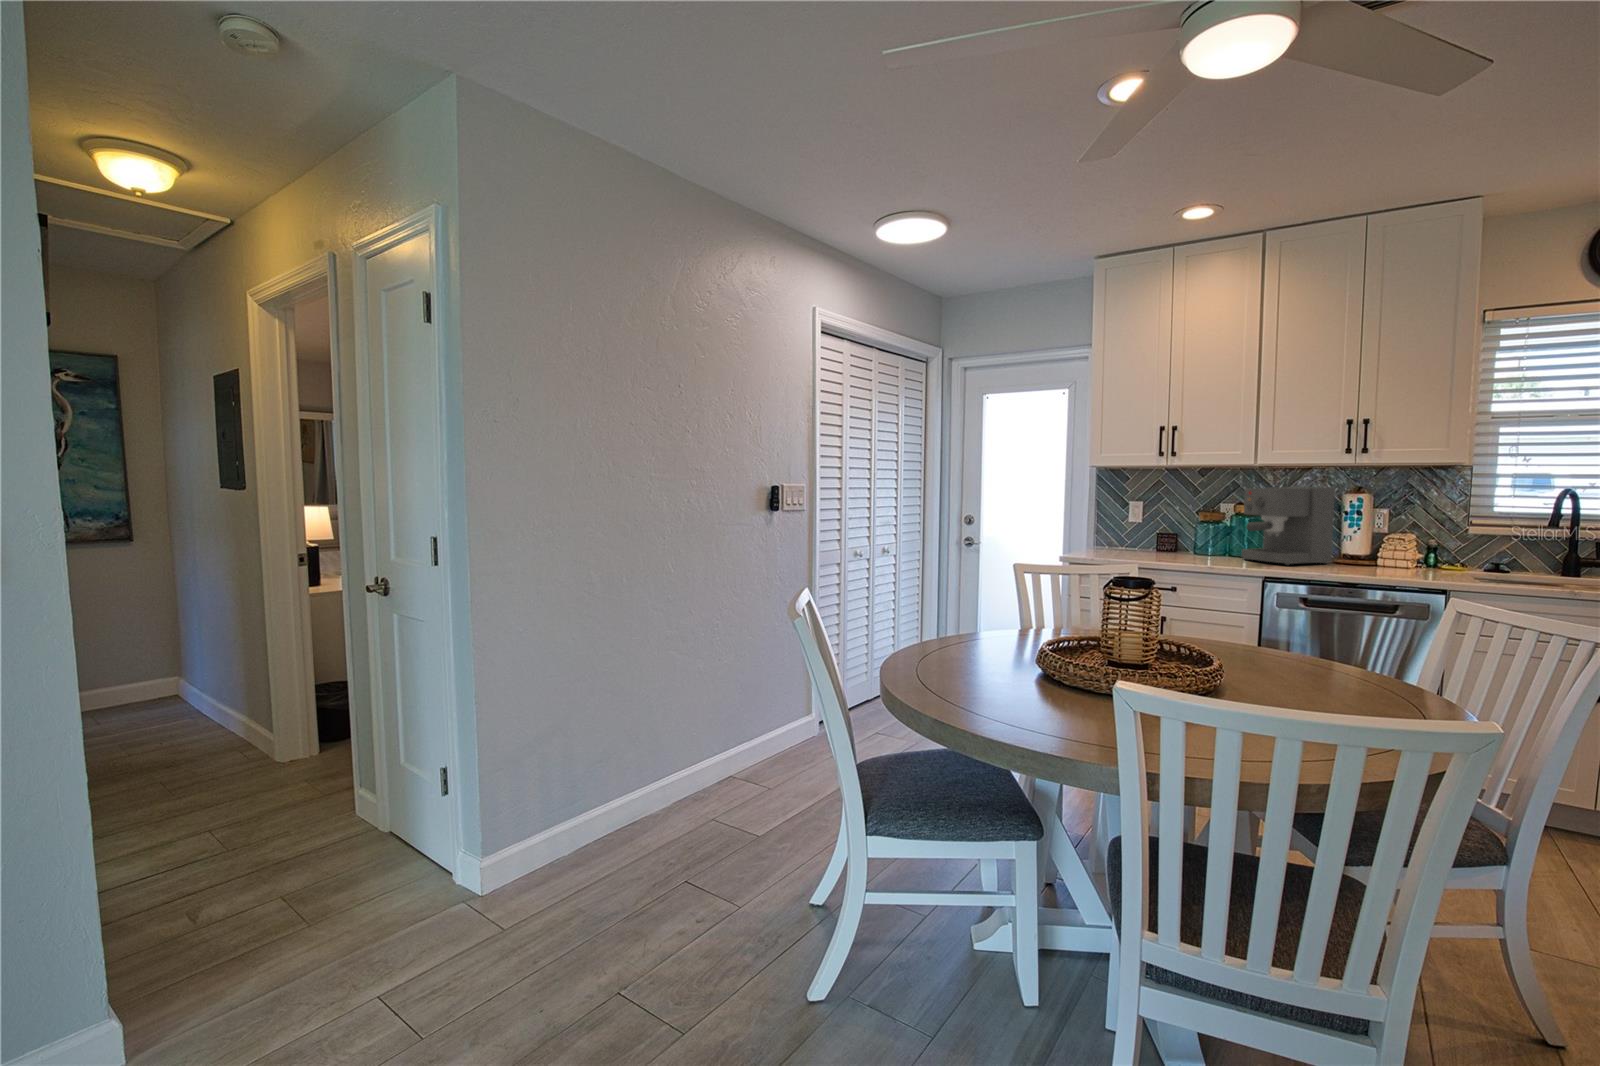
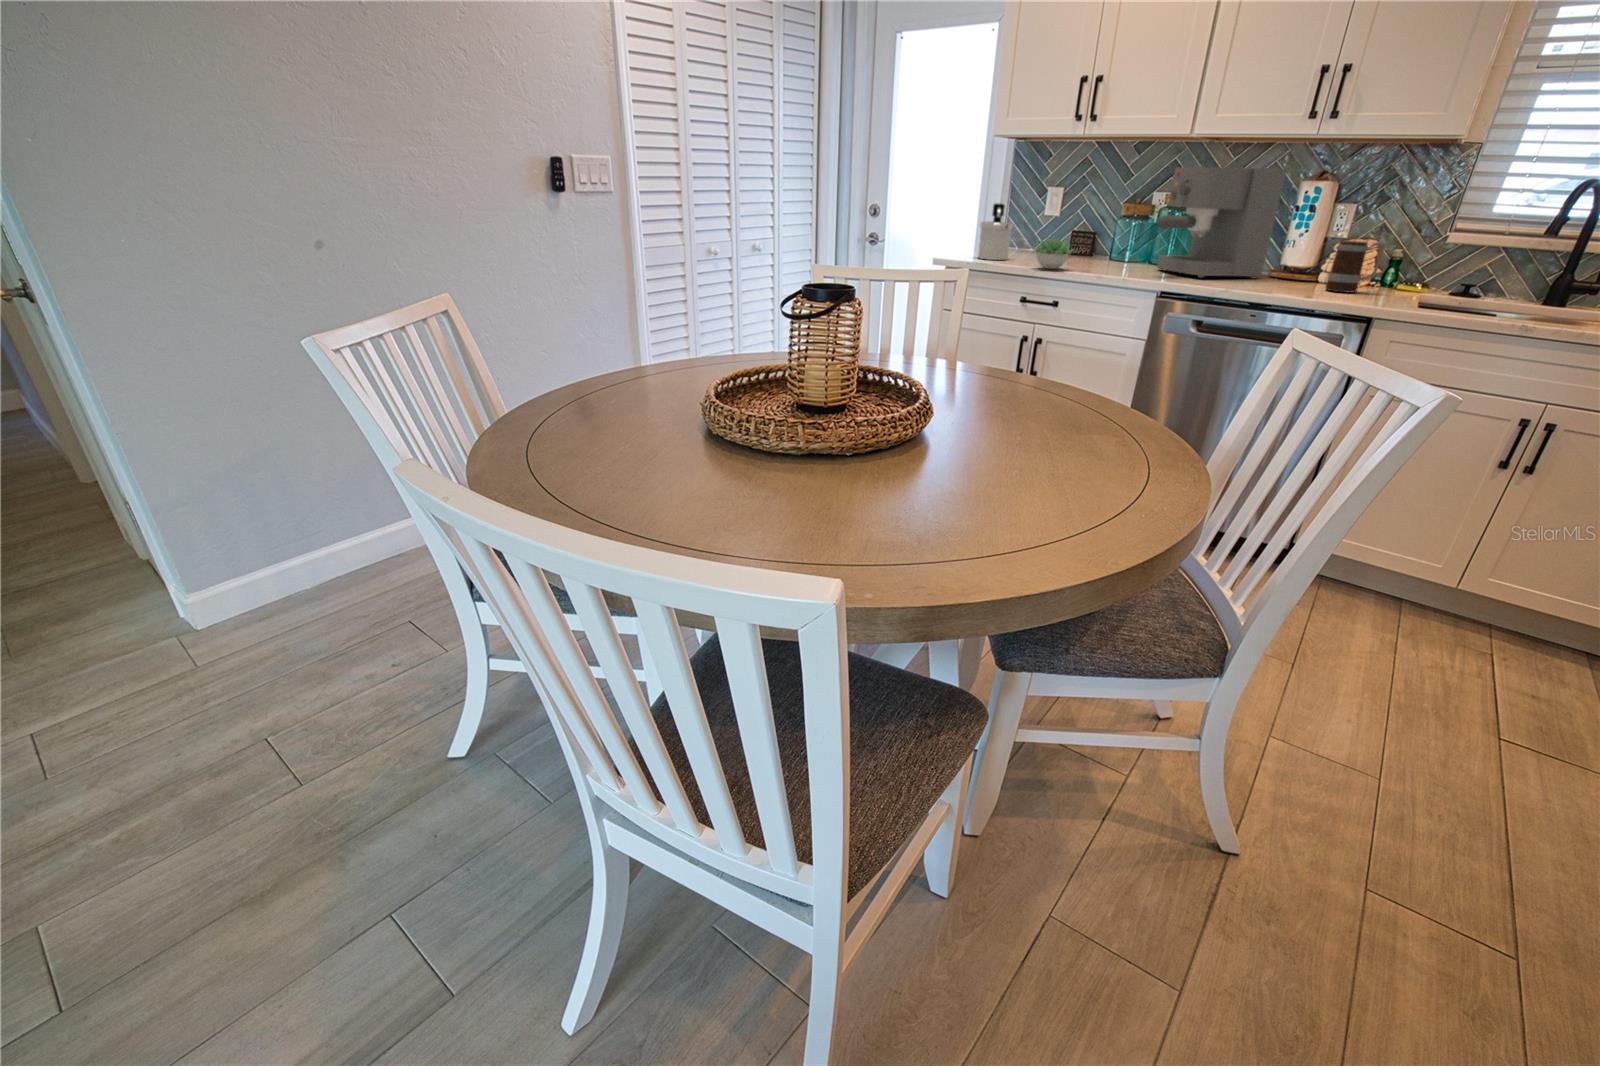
soap dispenser: none [1093,516,1119,556] -> present [978,203,1013,260]
mug: none [1394,536,1436,573] -> present [1325,241,1384,292]
succulent plant: none [1146,540,1182,562] -> present [1033,239,1073,269]

